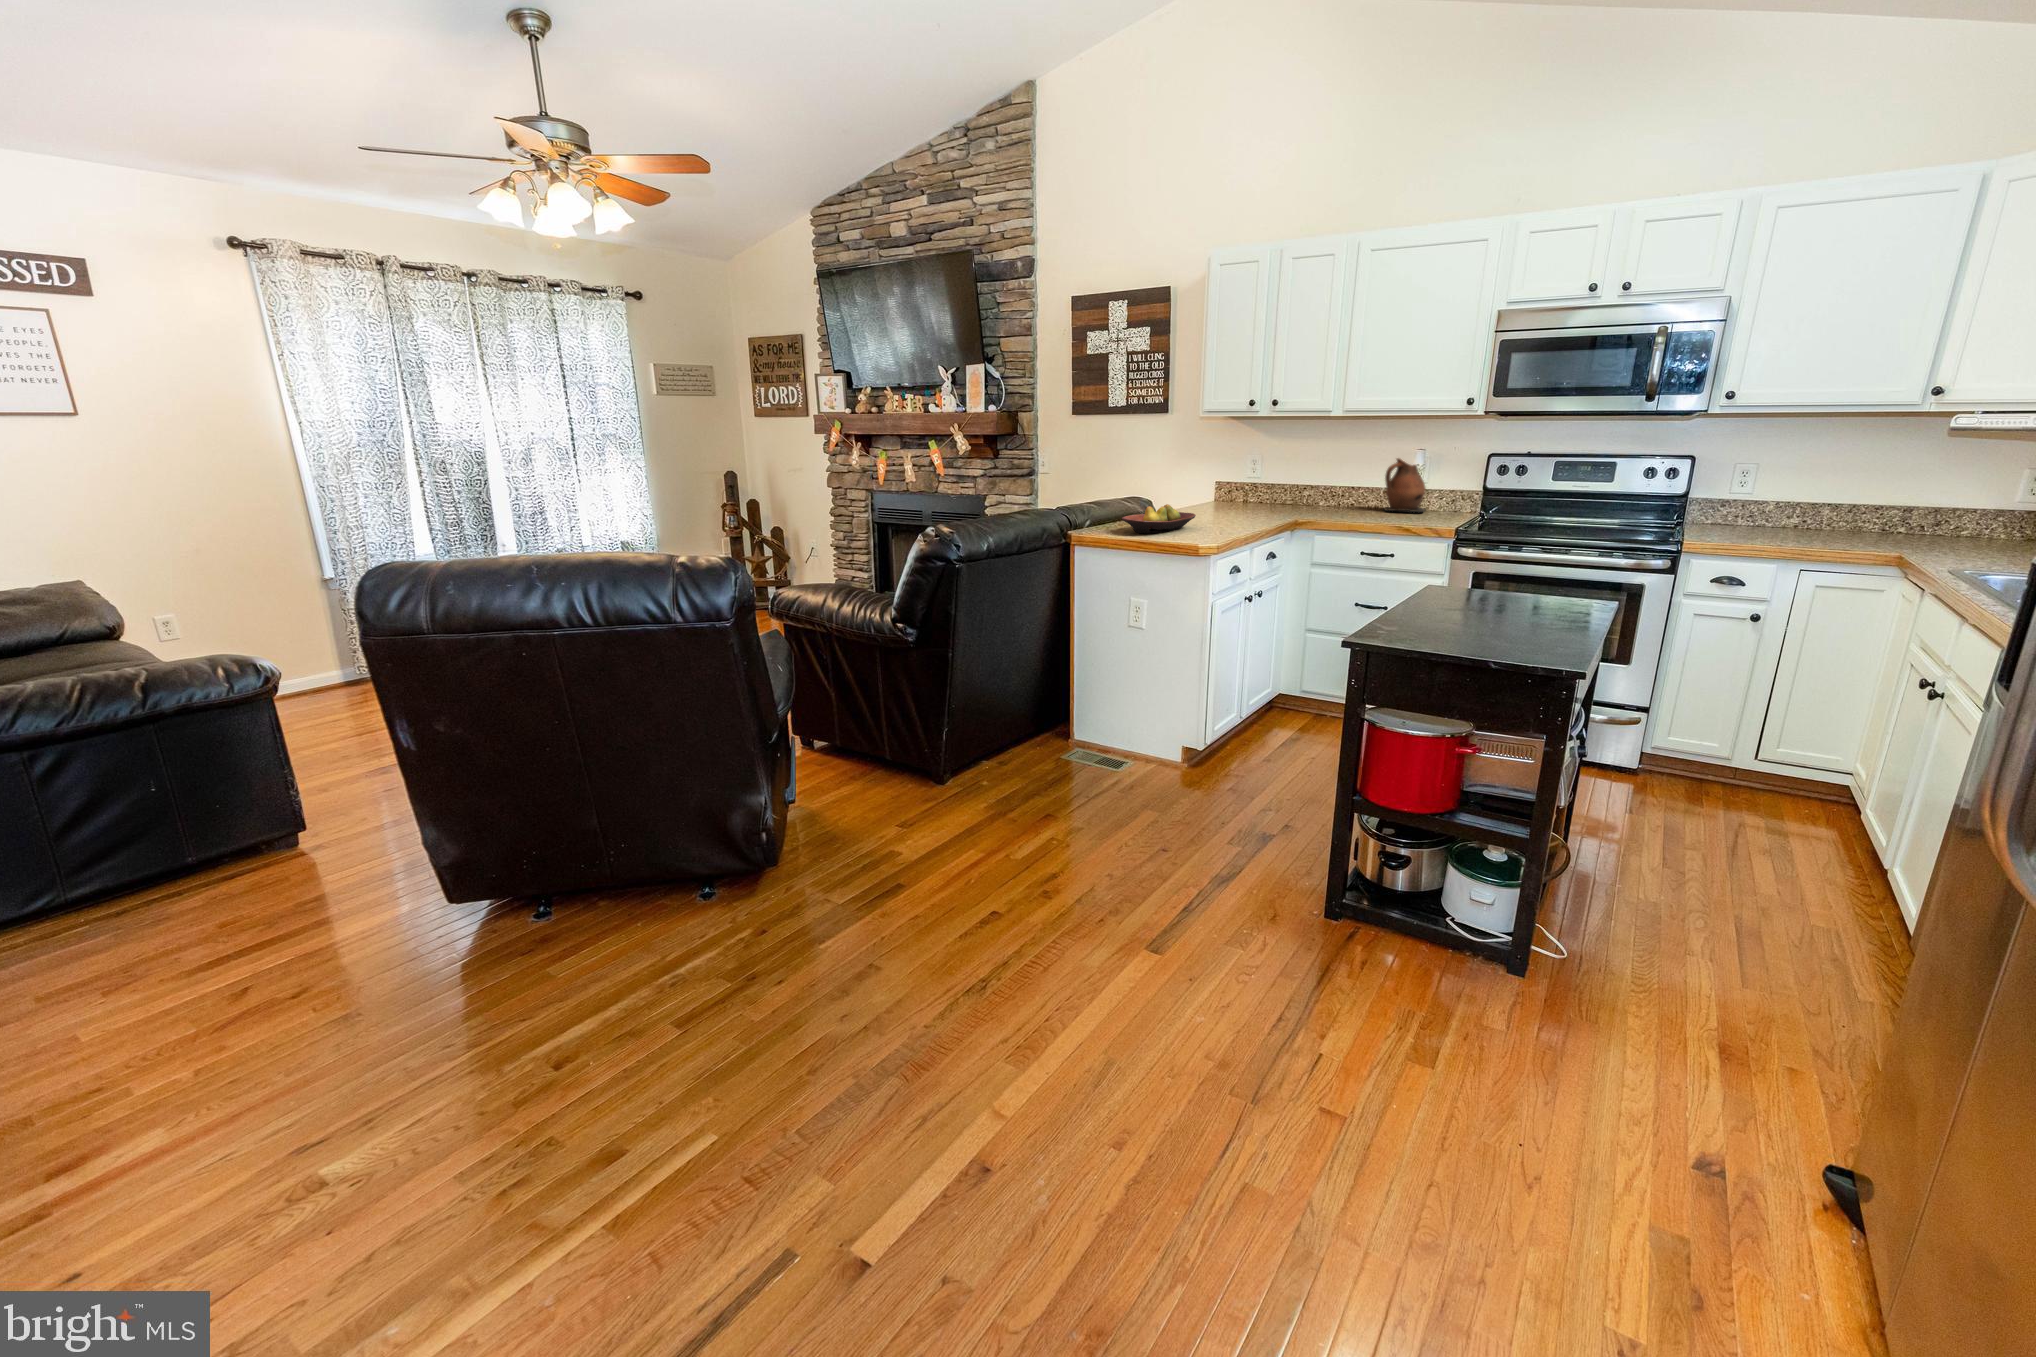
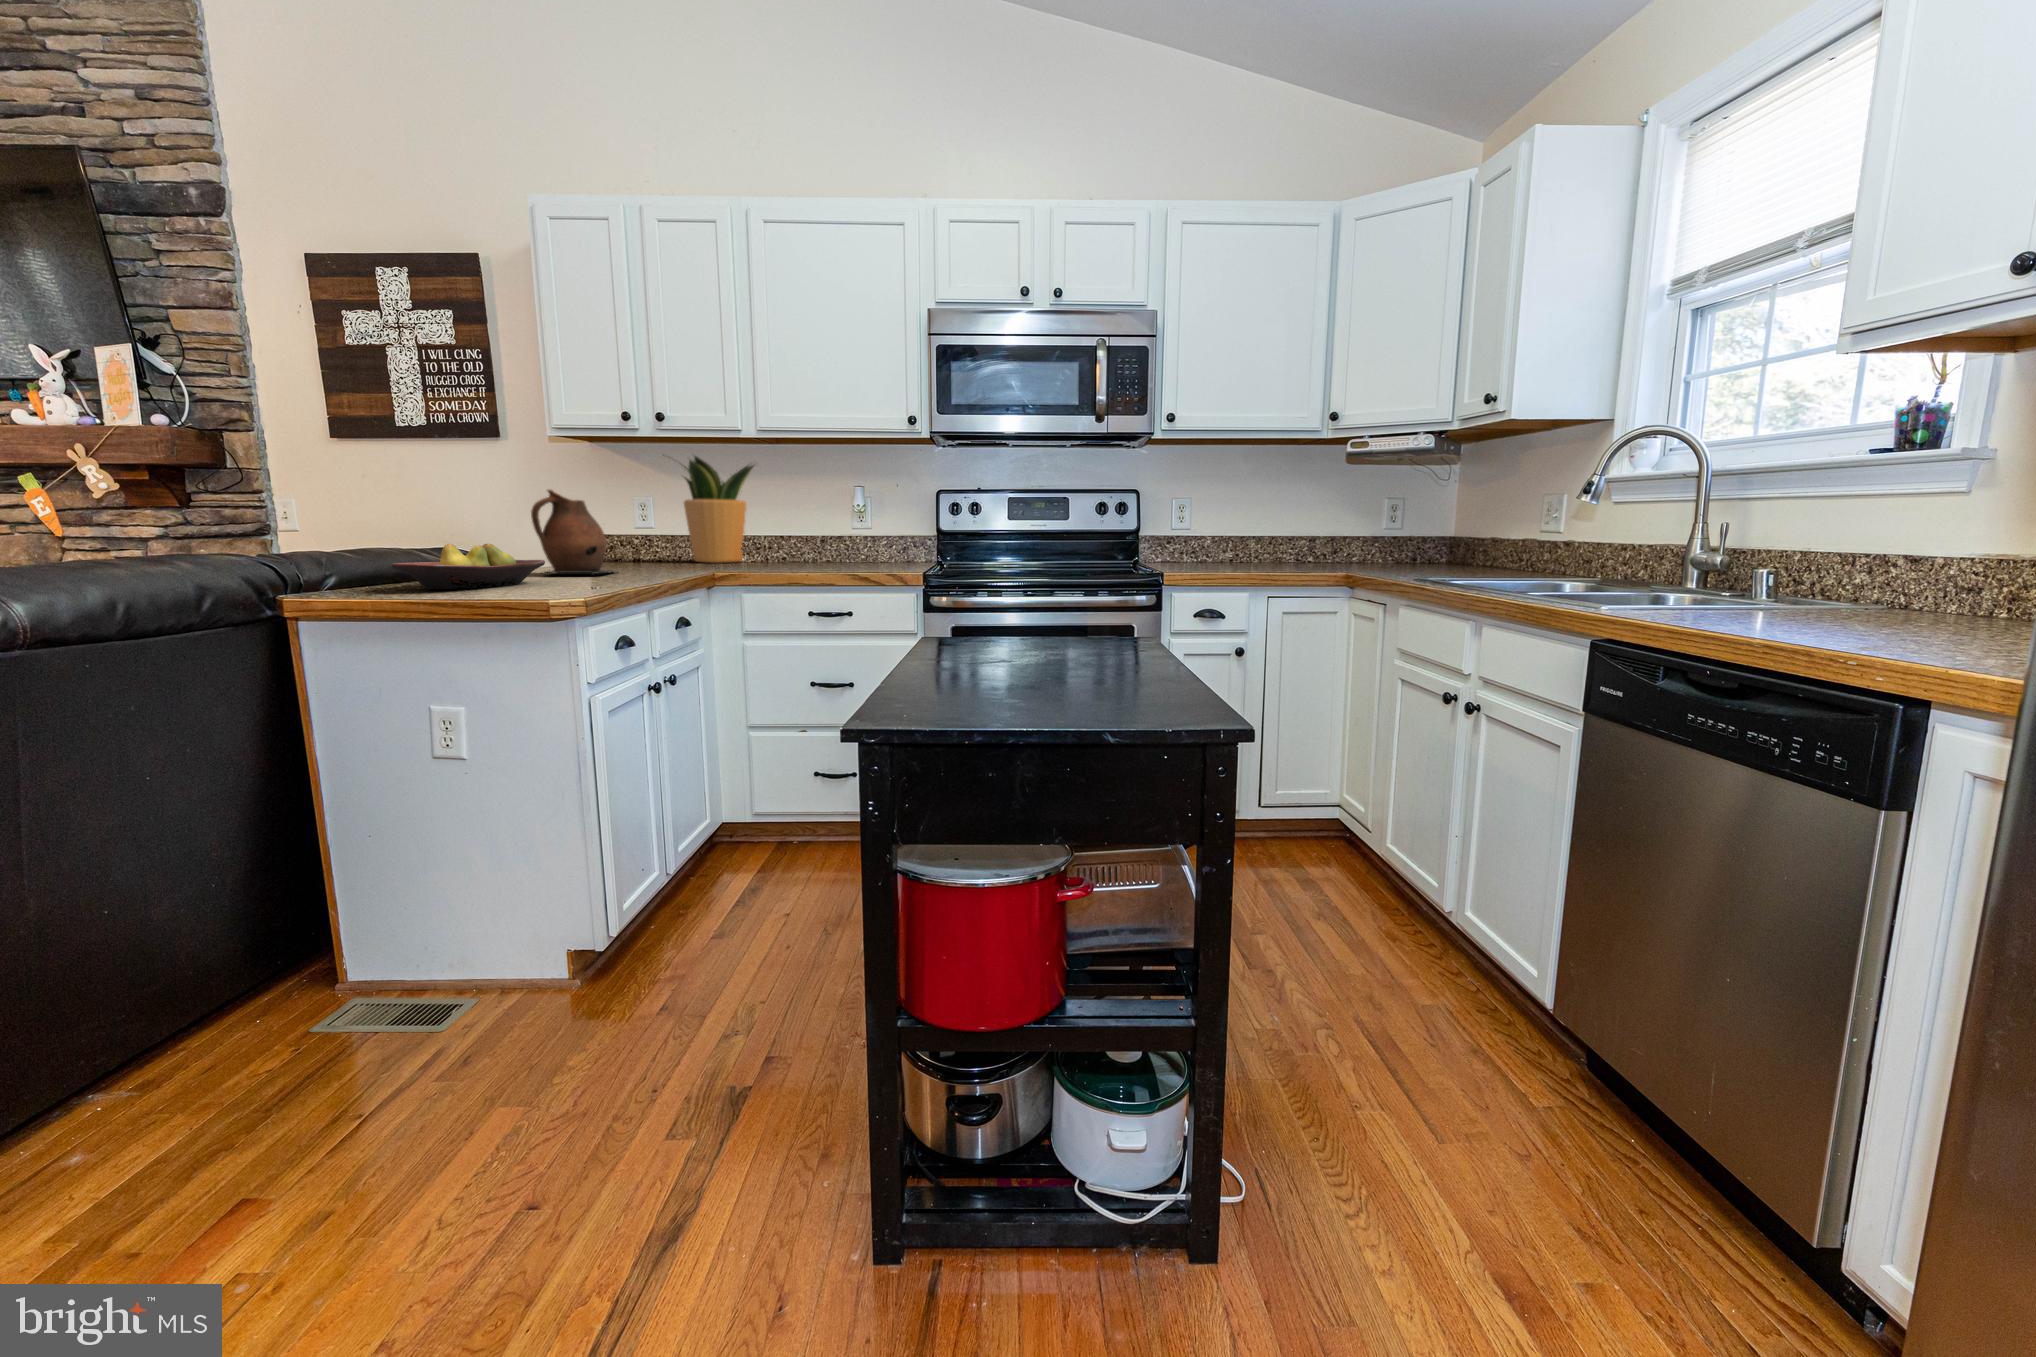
potted plant: none [1271,425,1340,505] -> present [670,454,754,563]
ceramic pitcher: present [1384,458,1426,512] -> present [531,490,613,574]

